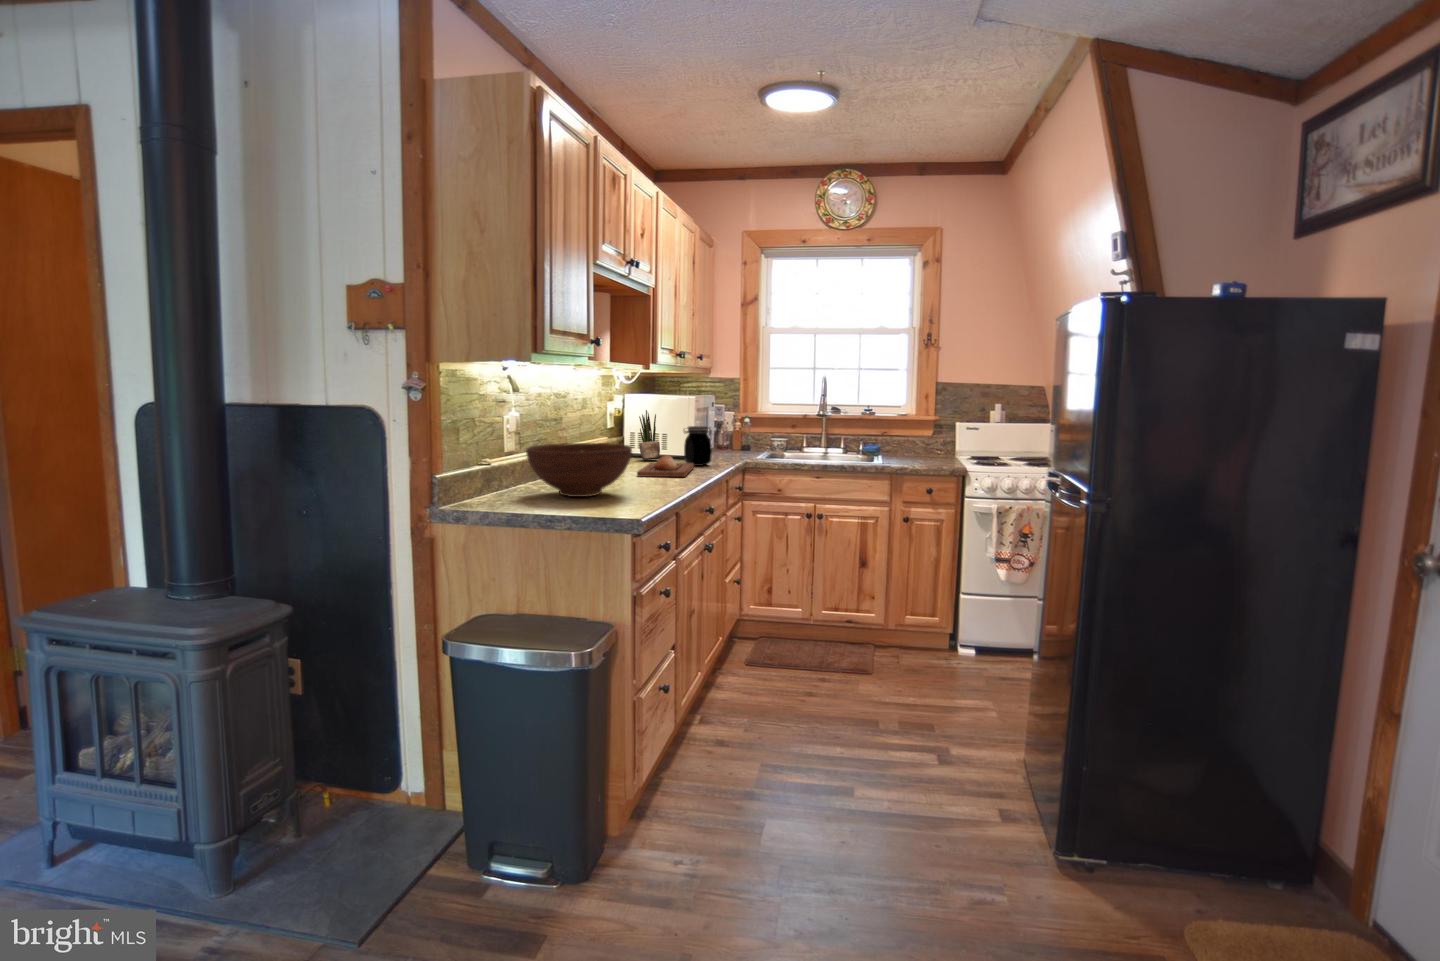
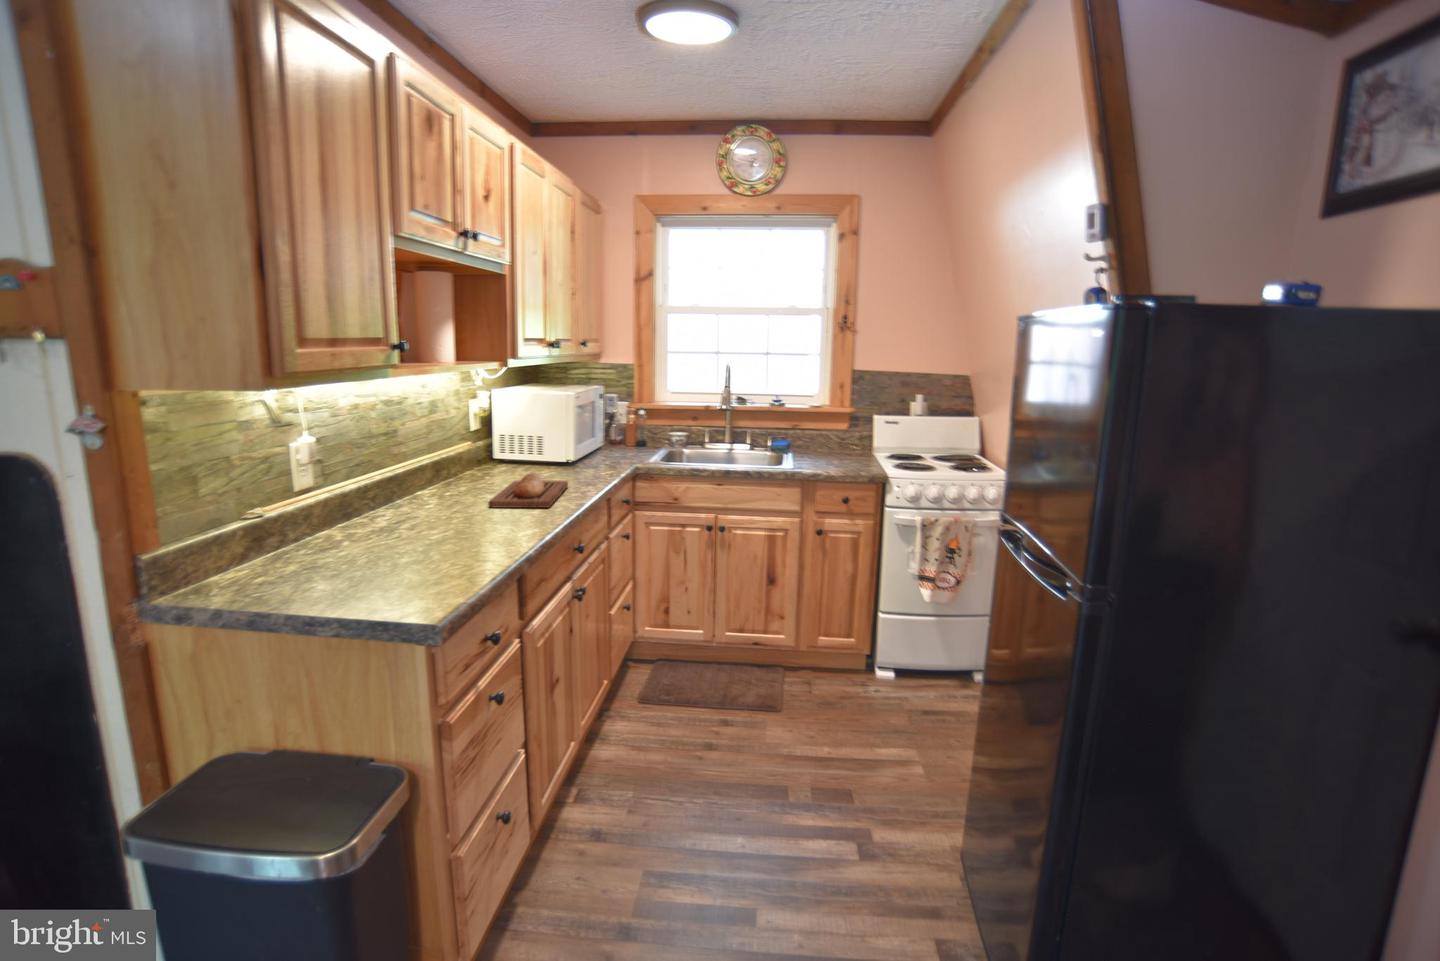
potted plant: present [639,410,660,460] -> none [505,410,532,470]
jar: present [684,426,712,466] -> none [556,432,592,481]
fruit bowl: present [526,443,632,497] -> none [300,480,458,564]

